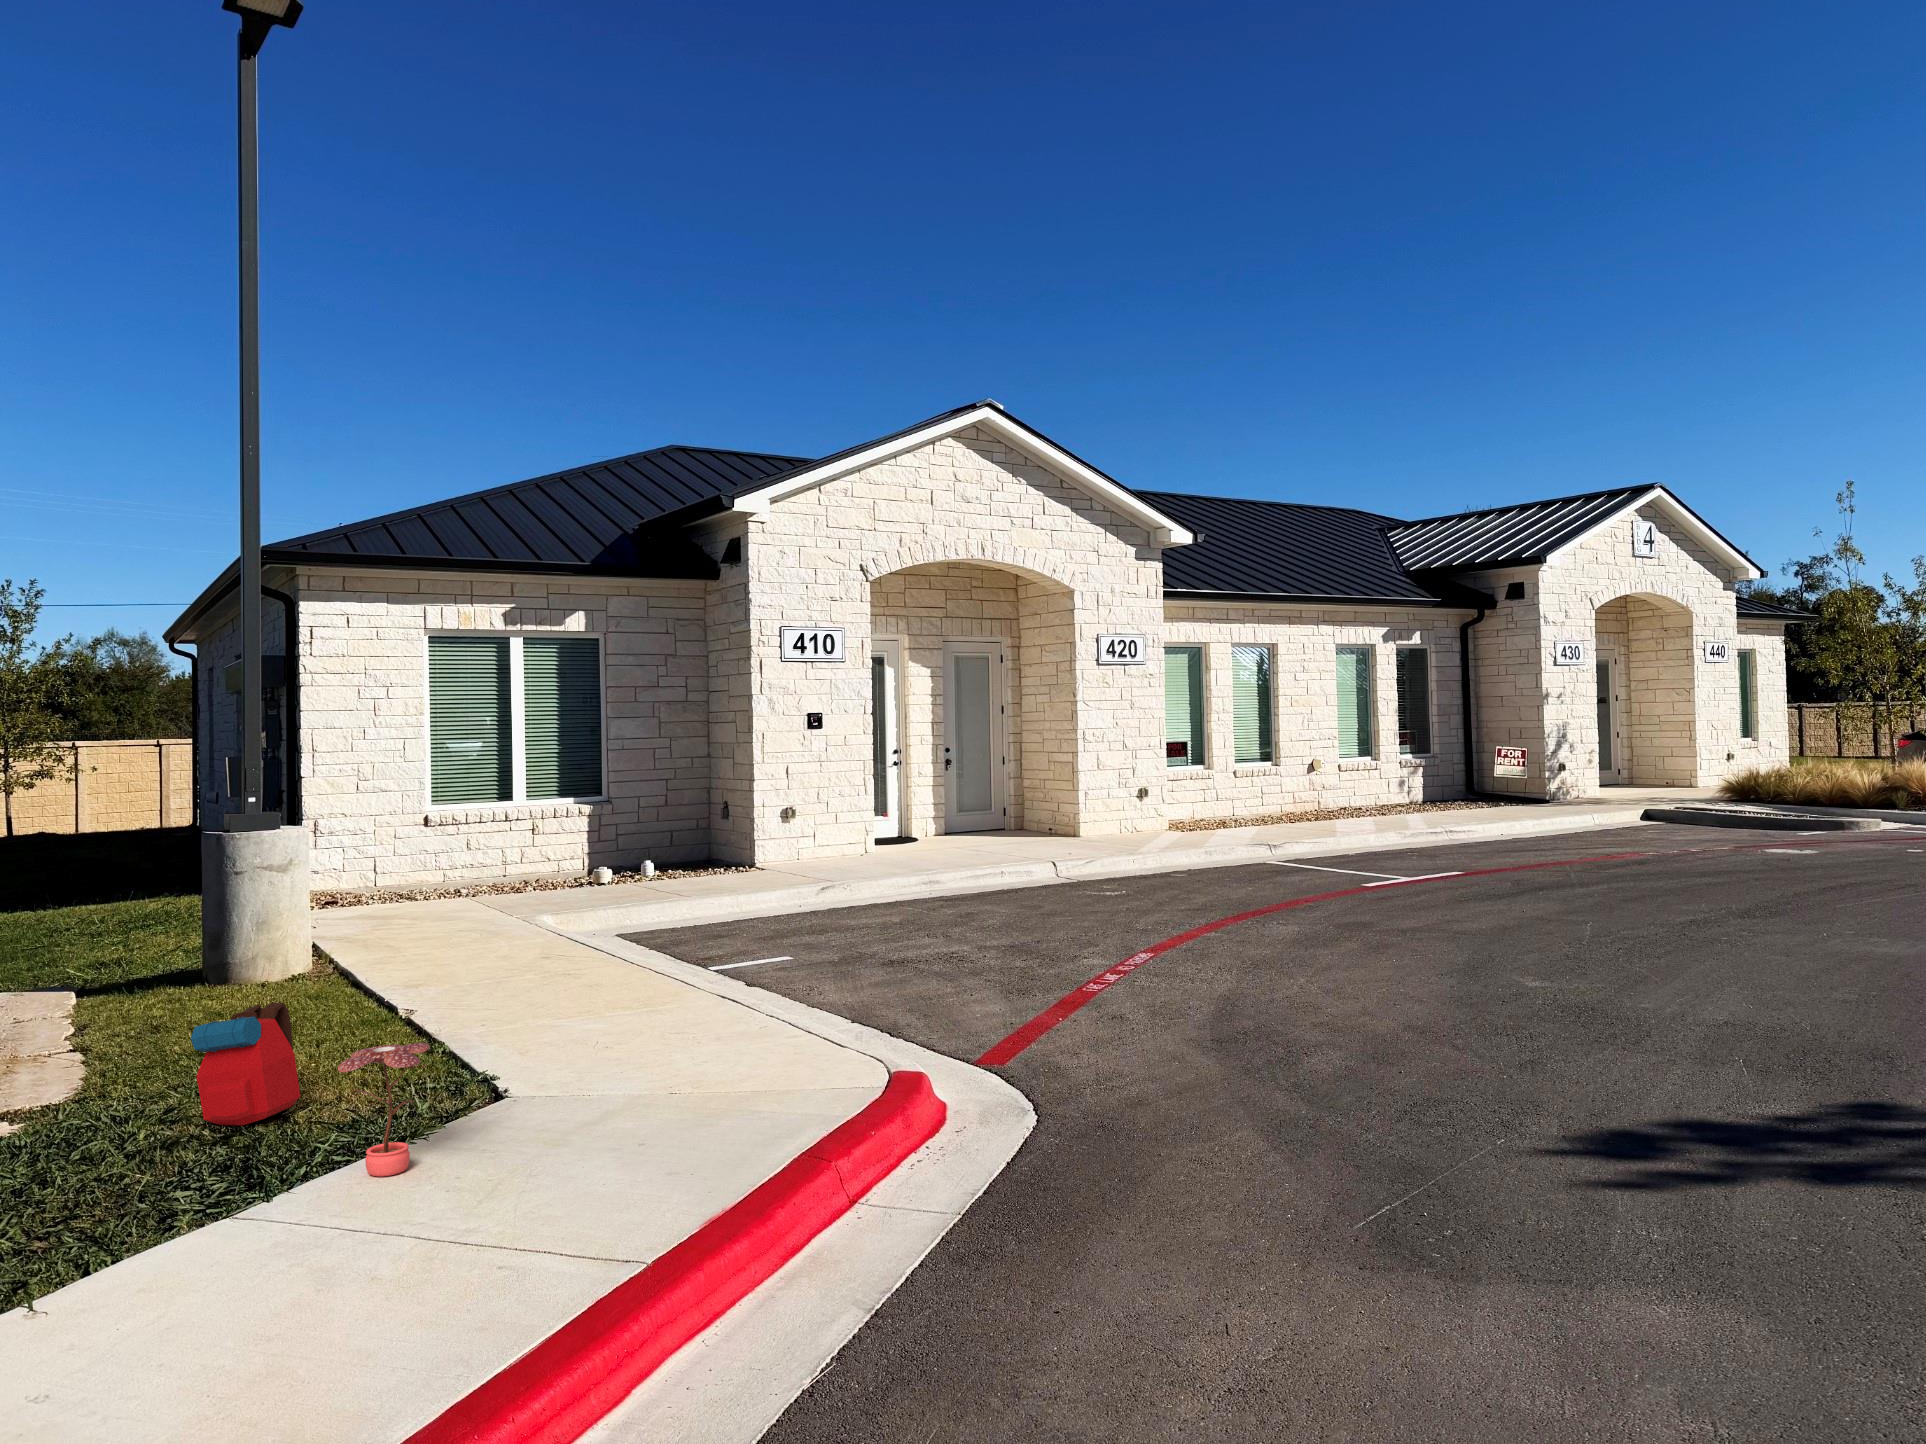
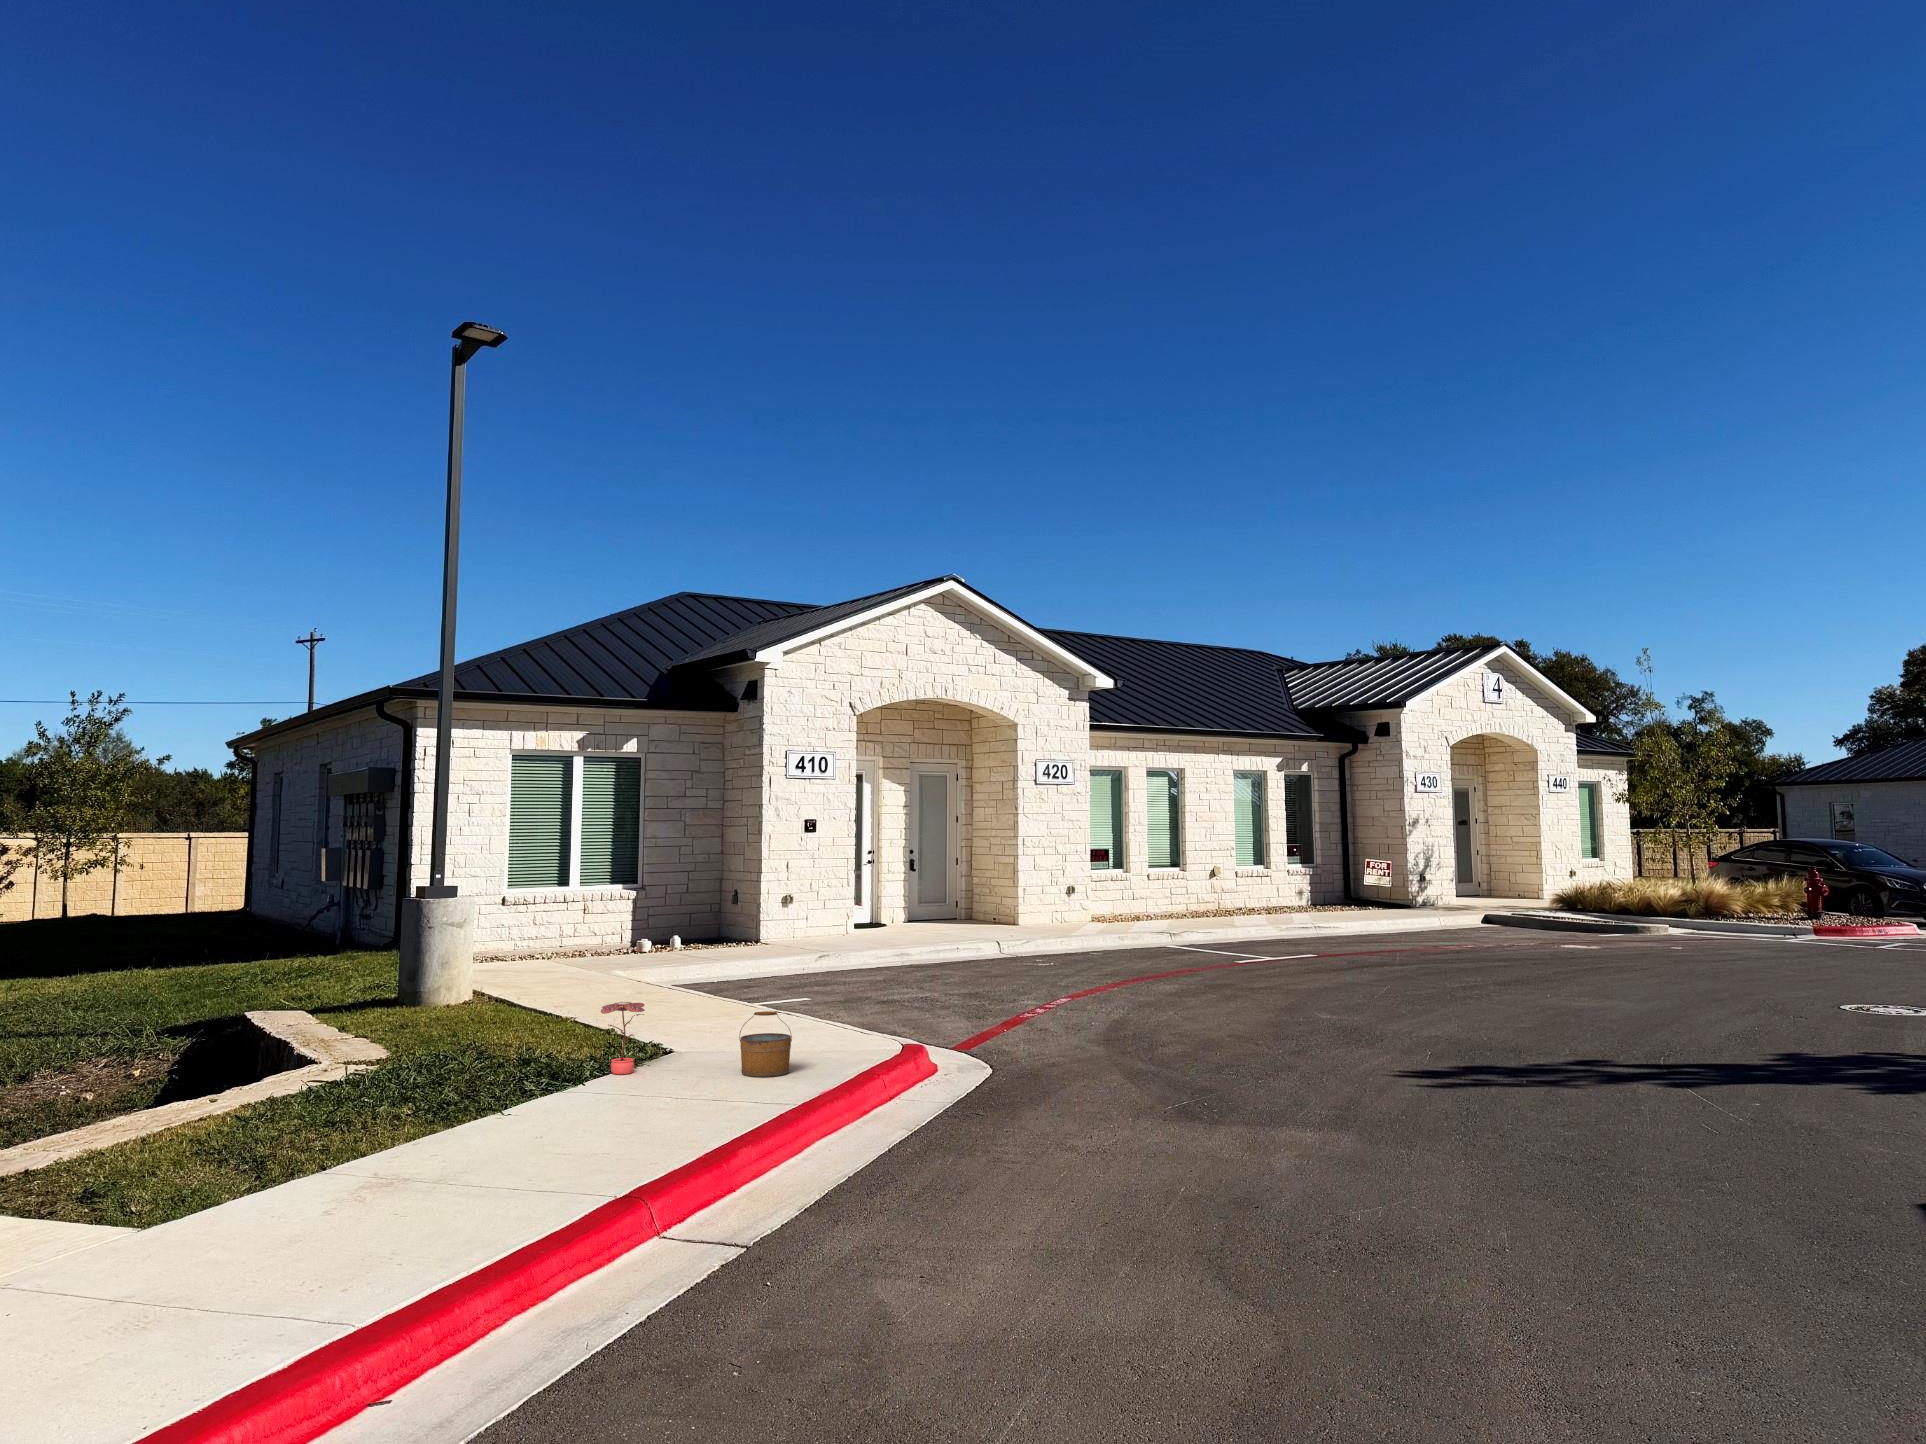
backpack: present [191,1003,300,1125] -> none [491,987,548,1057]
bucket: none [594,1060,687,1182] -> present [739,1011,792,1077]

